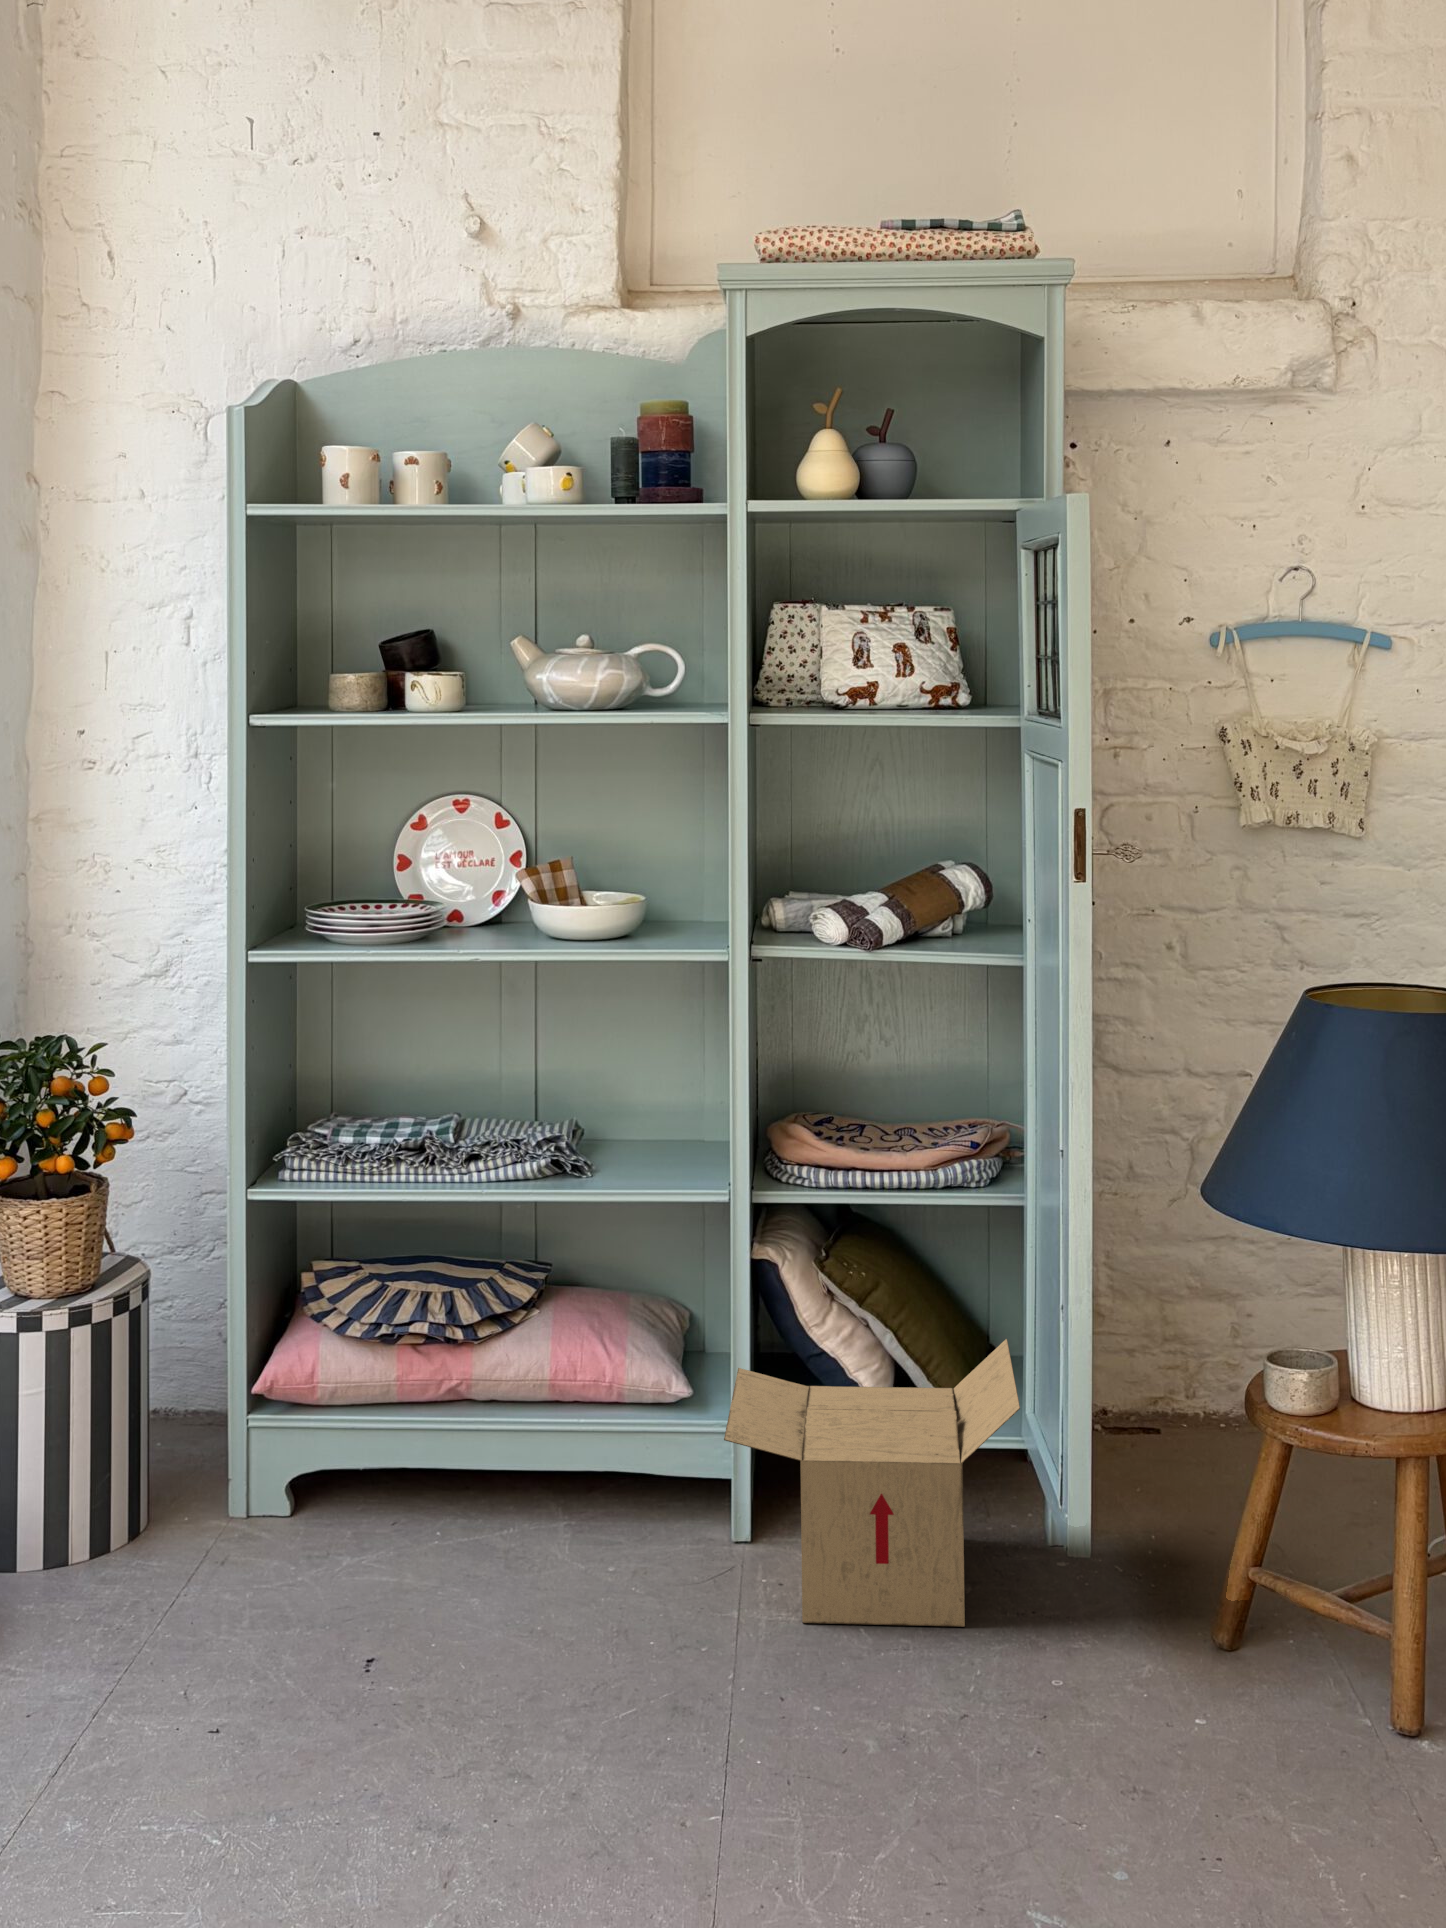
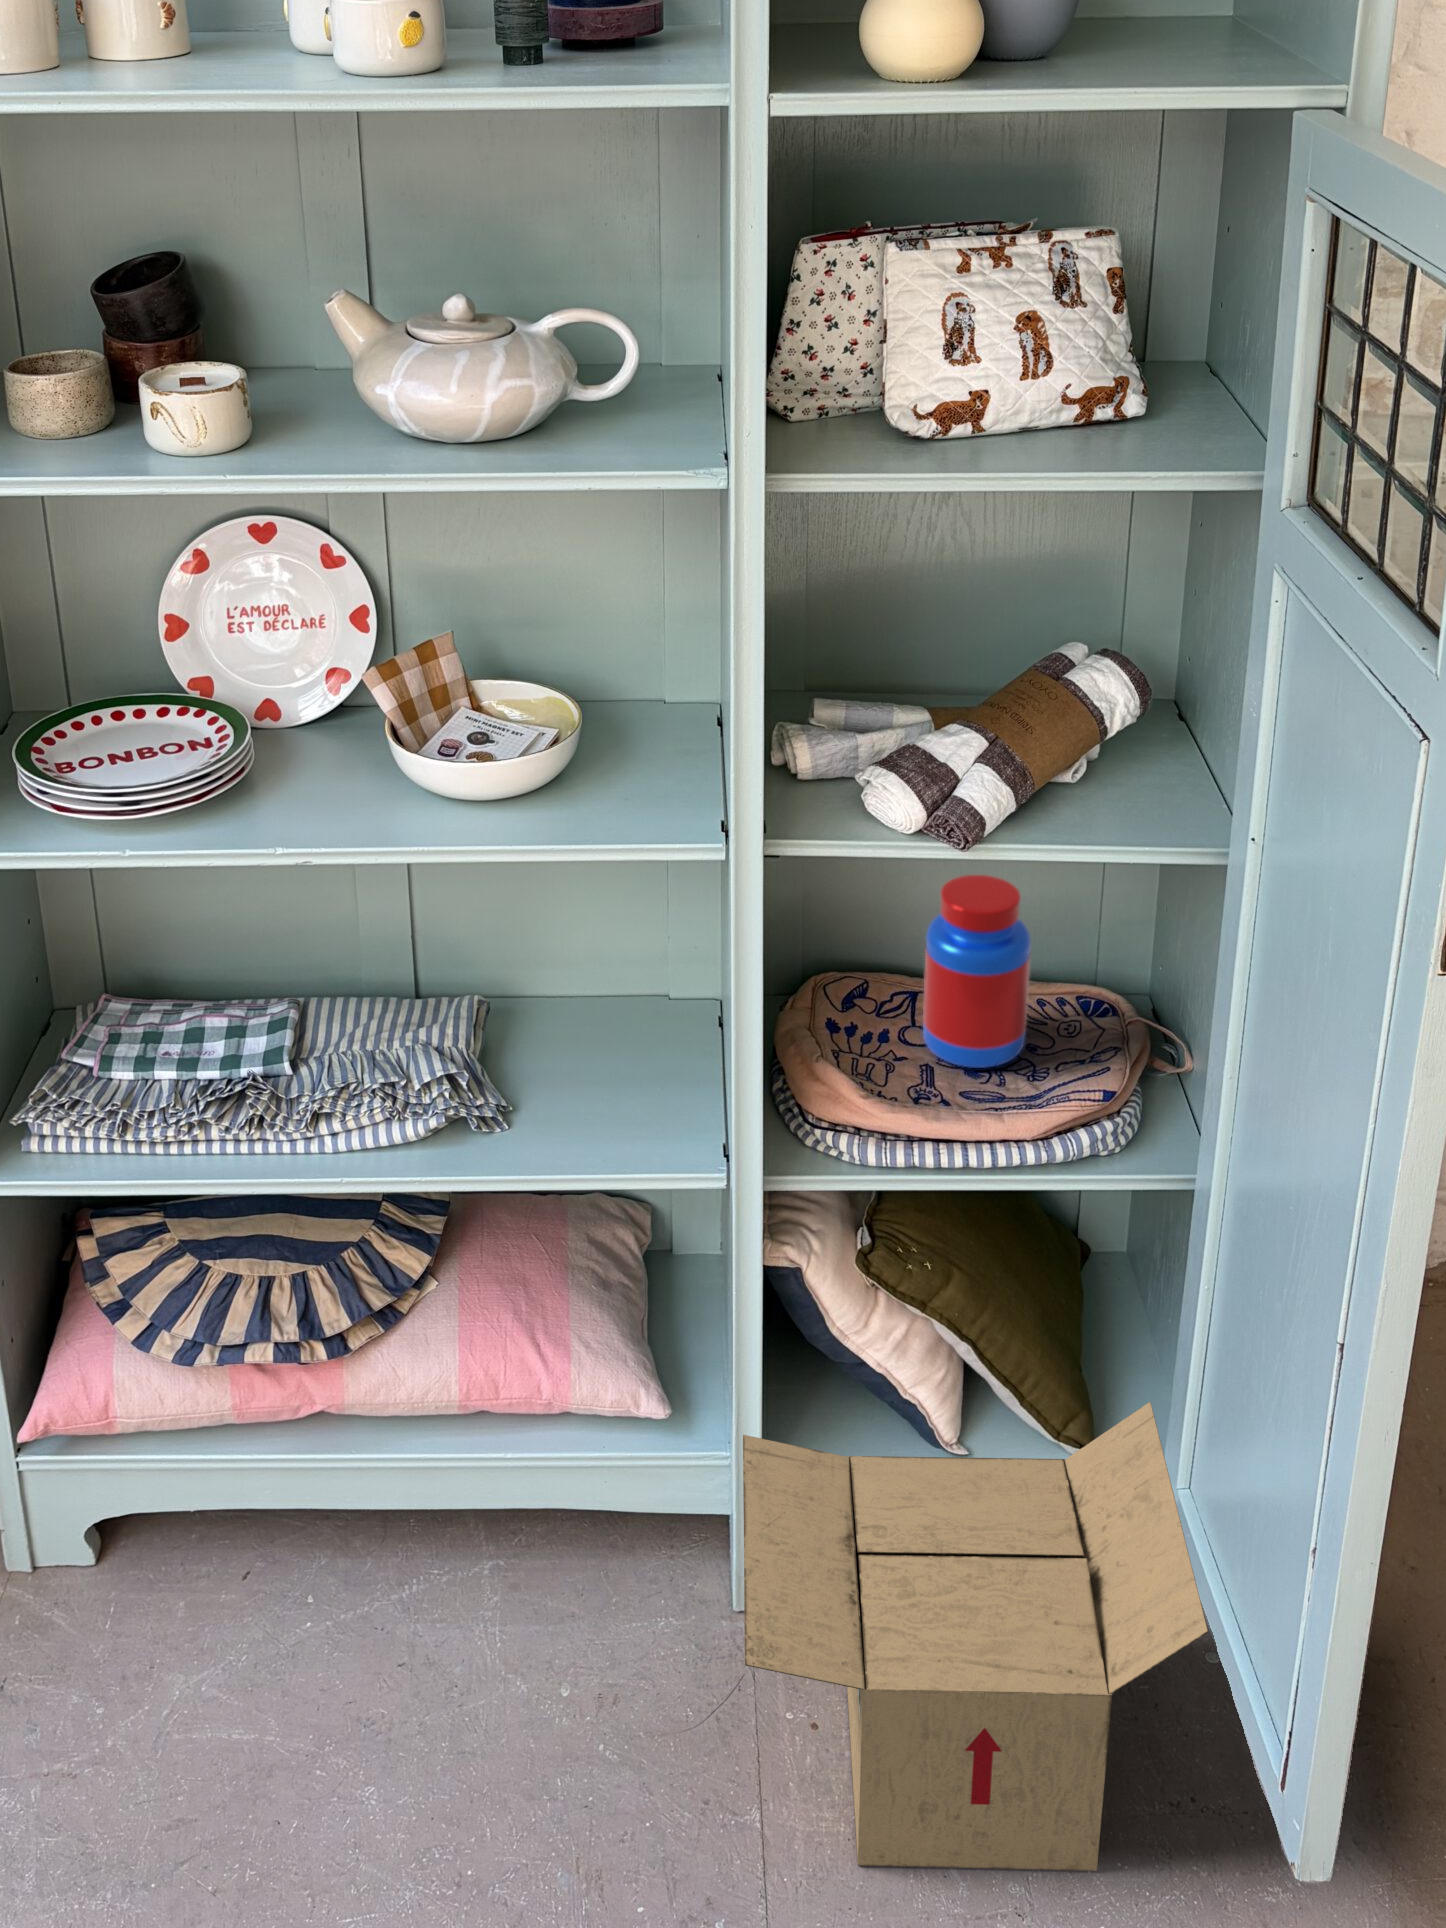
jar: none [863,1015,929,1137] -> present [923,875,1031,1068]

